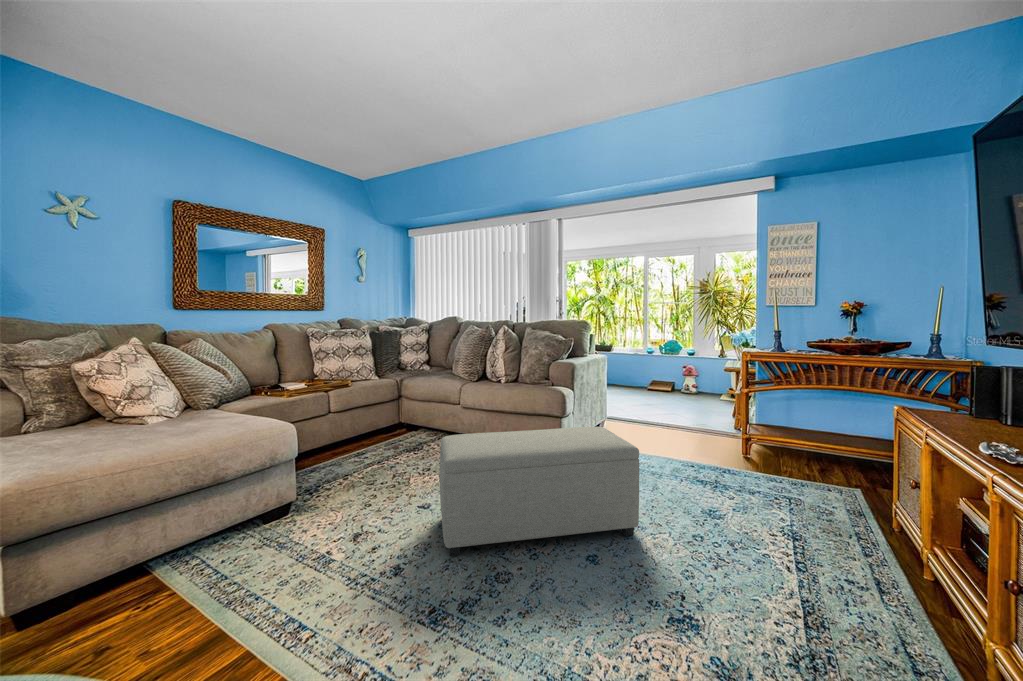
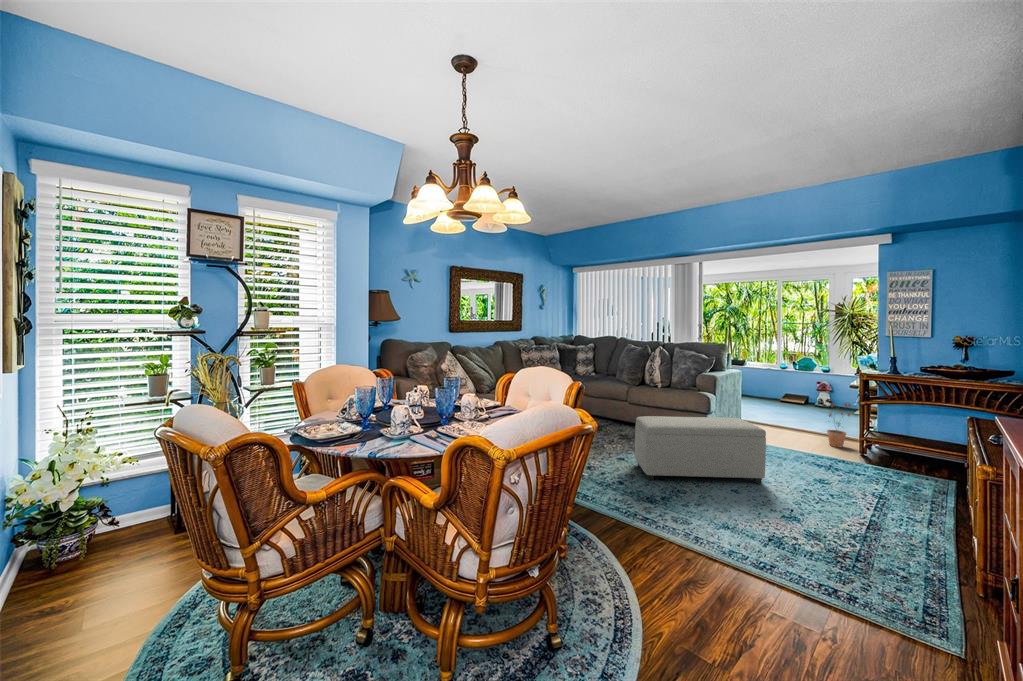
potted plant: none [703,390,735,449] -> present [827,403,851,447]

